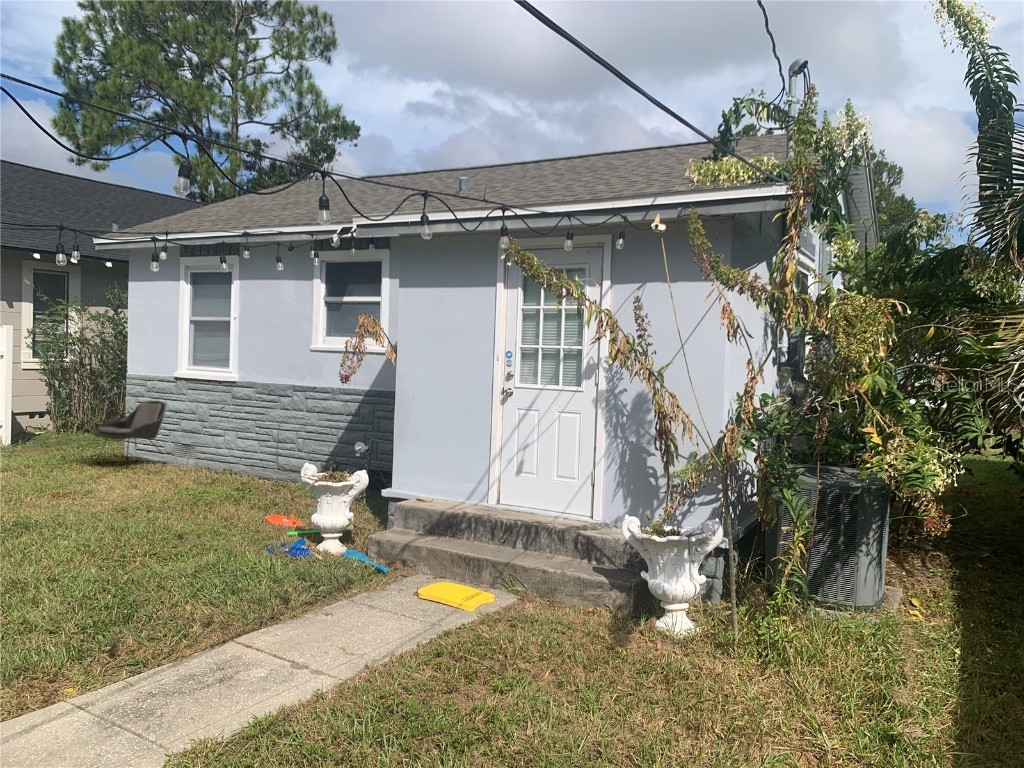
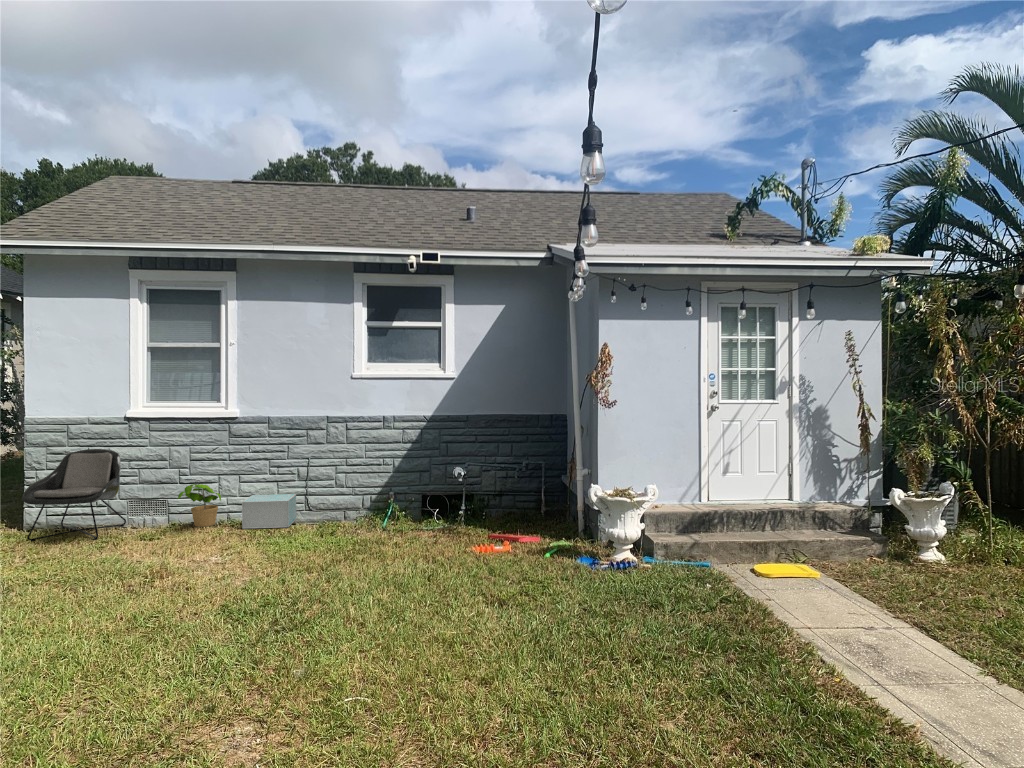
potted plant: none [177,434,219,471] -> present [178,484,221,527]
storage box: none [214,450,267,480] -> present [242,494,296,529]

